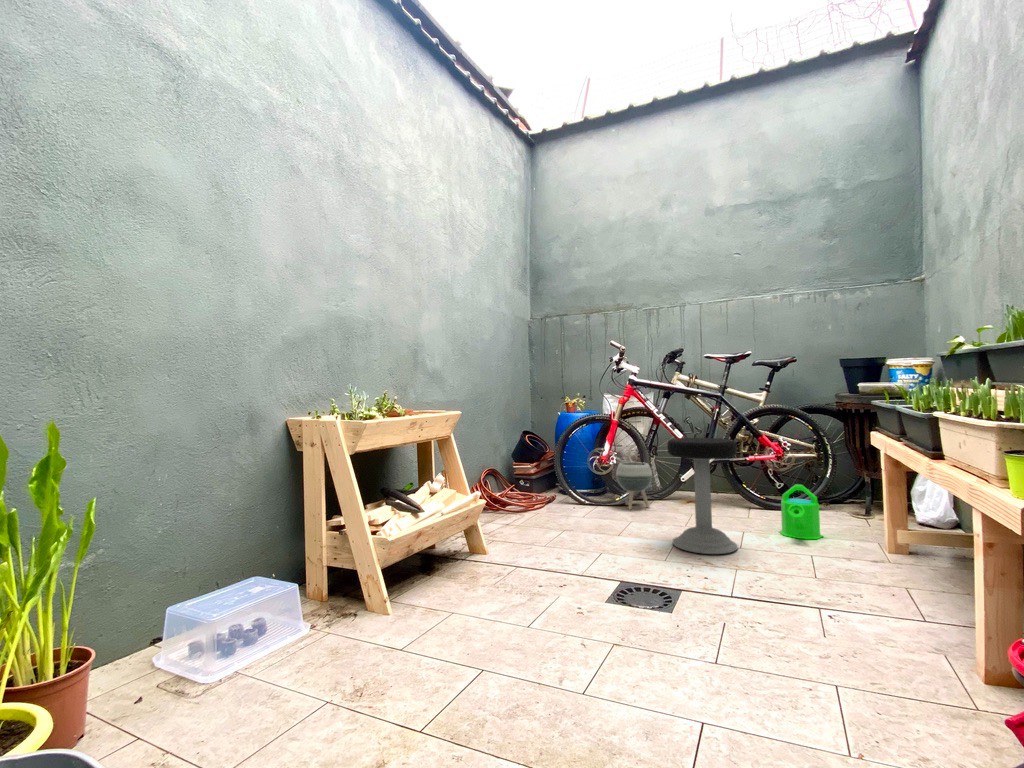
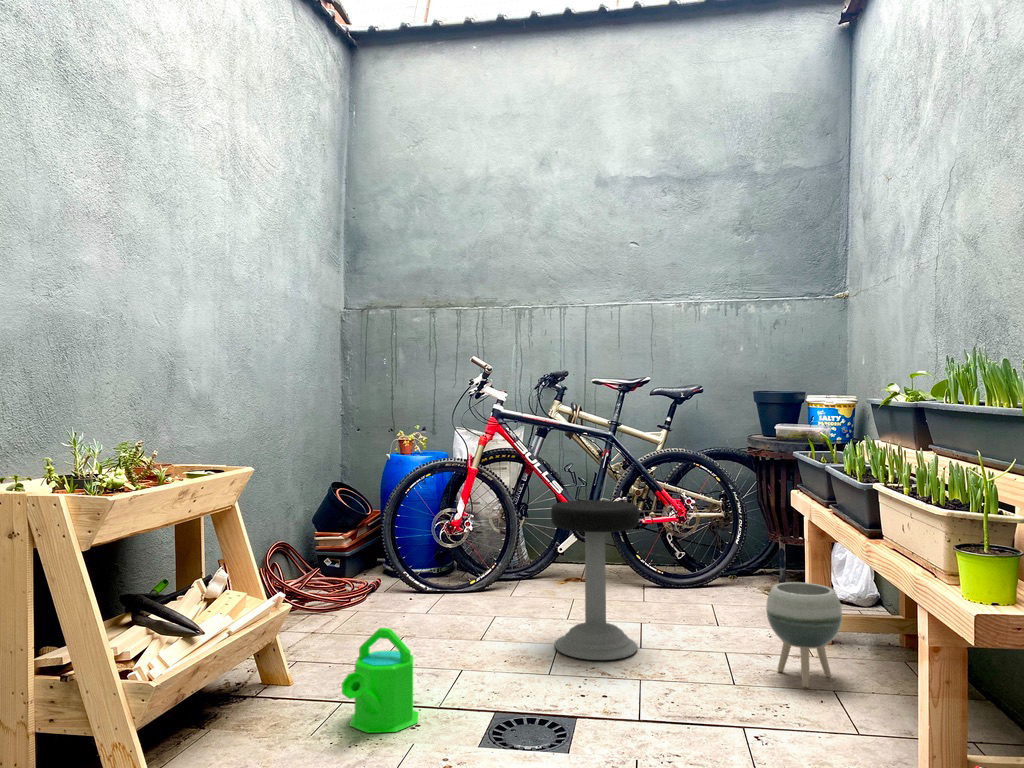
planter: present [616,462,652,510] -> present [766,582,842,687]
watering can: present [779,484,823,539] -> present [342,628,418,733]

